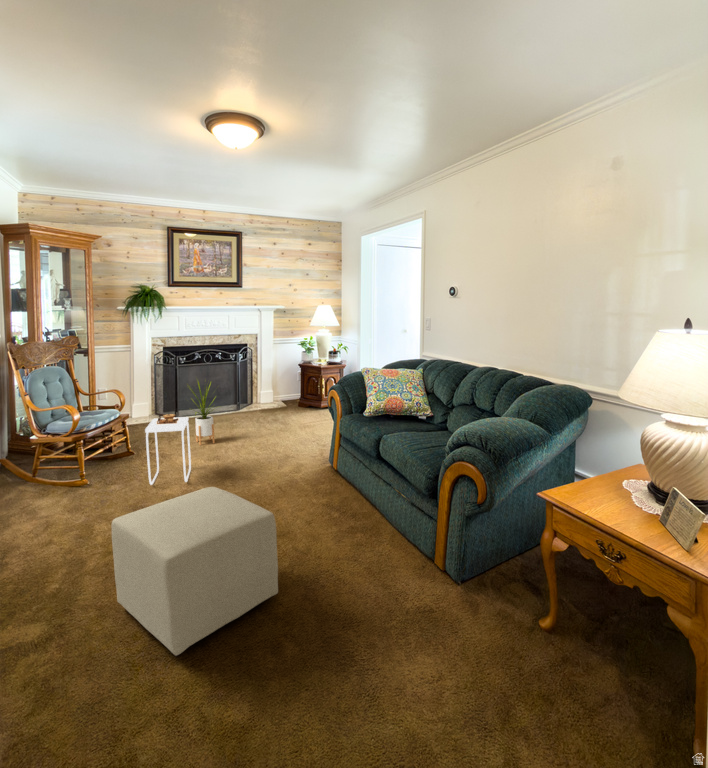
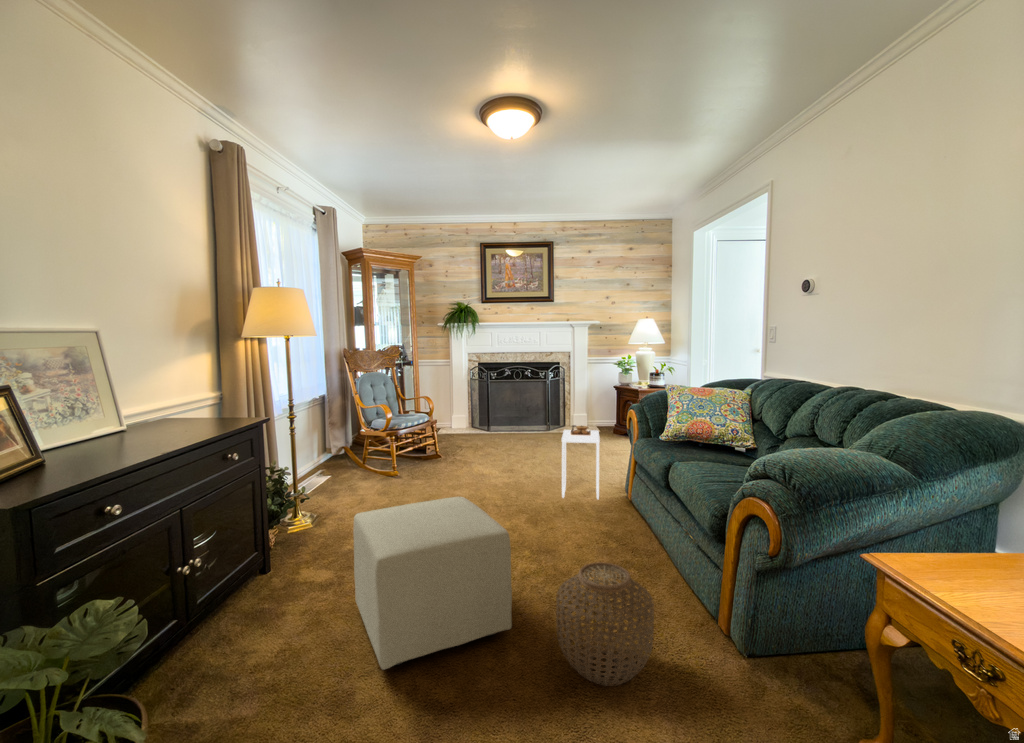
house plant: present [191,382,216,445] -> none [480,391,520,463]
side table: present [145,414,191,485] -> present [562,425,600,499]
woven basket: none [322,525,398,619] -> present [556,562,654,686]

